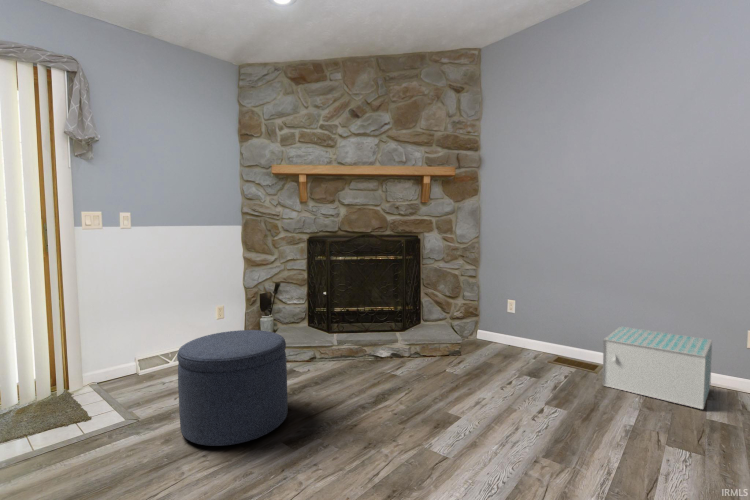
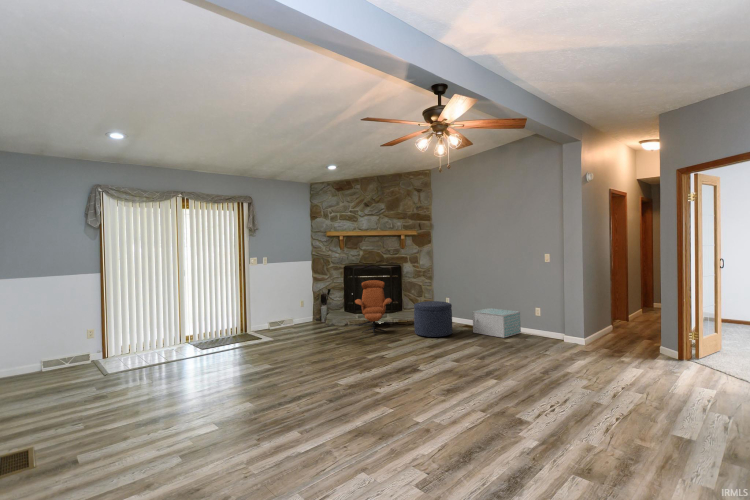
lounge chair: none [331,265,408,397] -> present [355,280,392,333]
ottoman: present [177,330,288,446] -> present [414,301,452,337]

